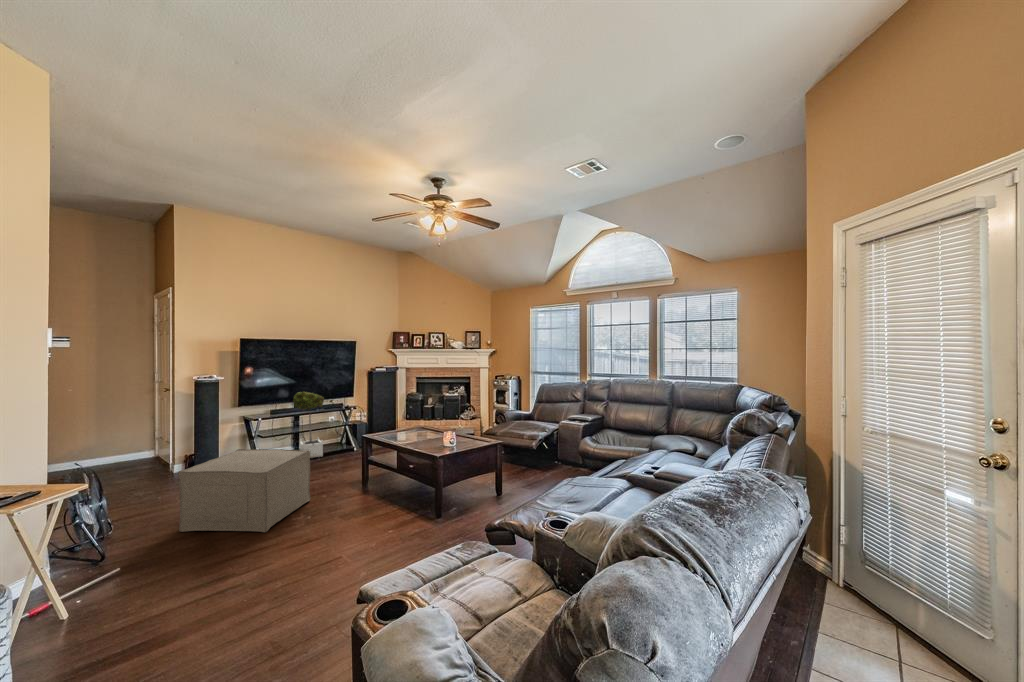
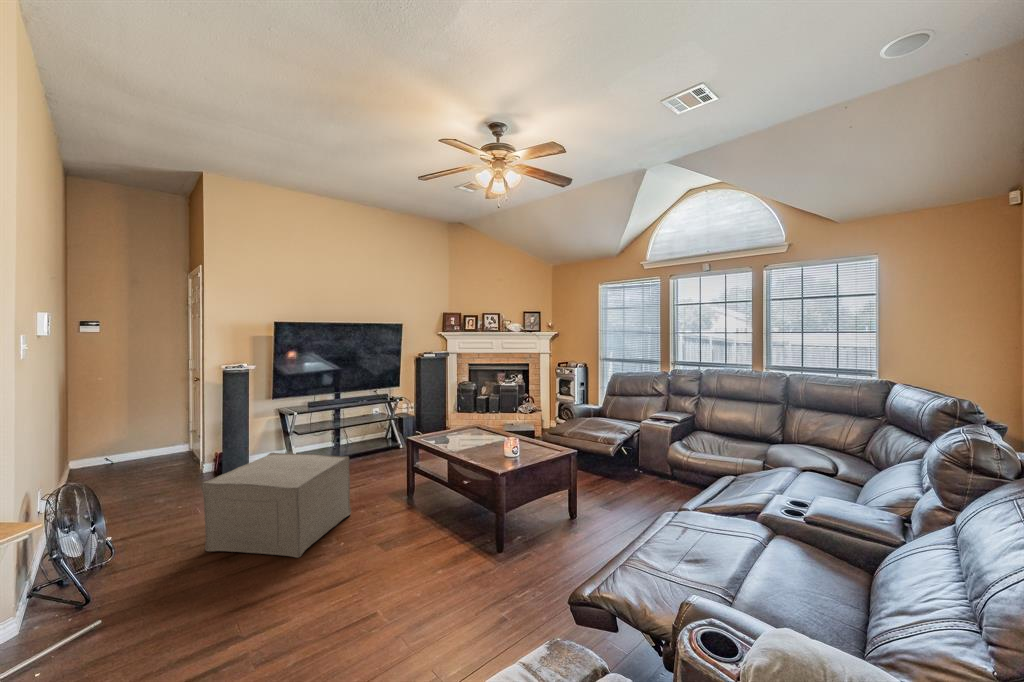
potted tree: present [293,392,324,458] -> none [333,382,366,457]

